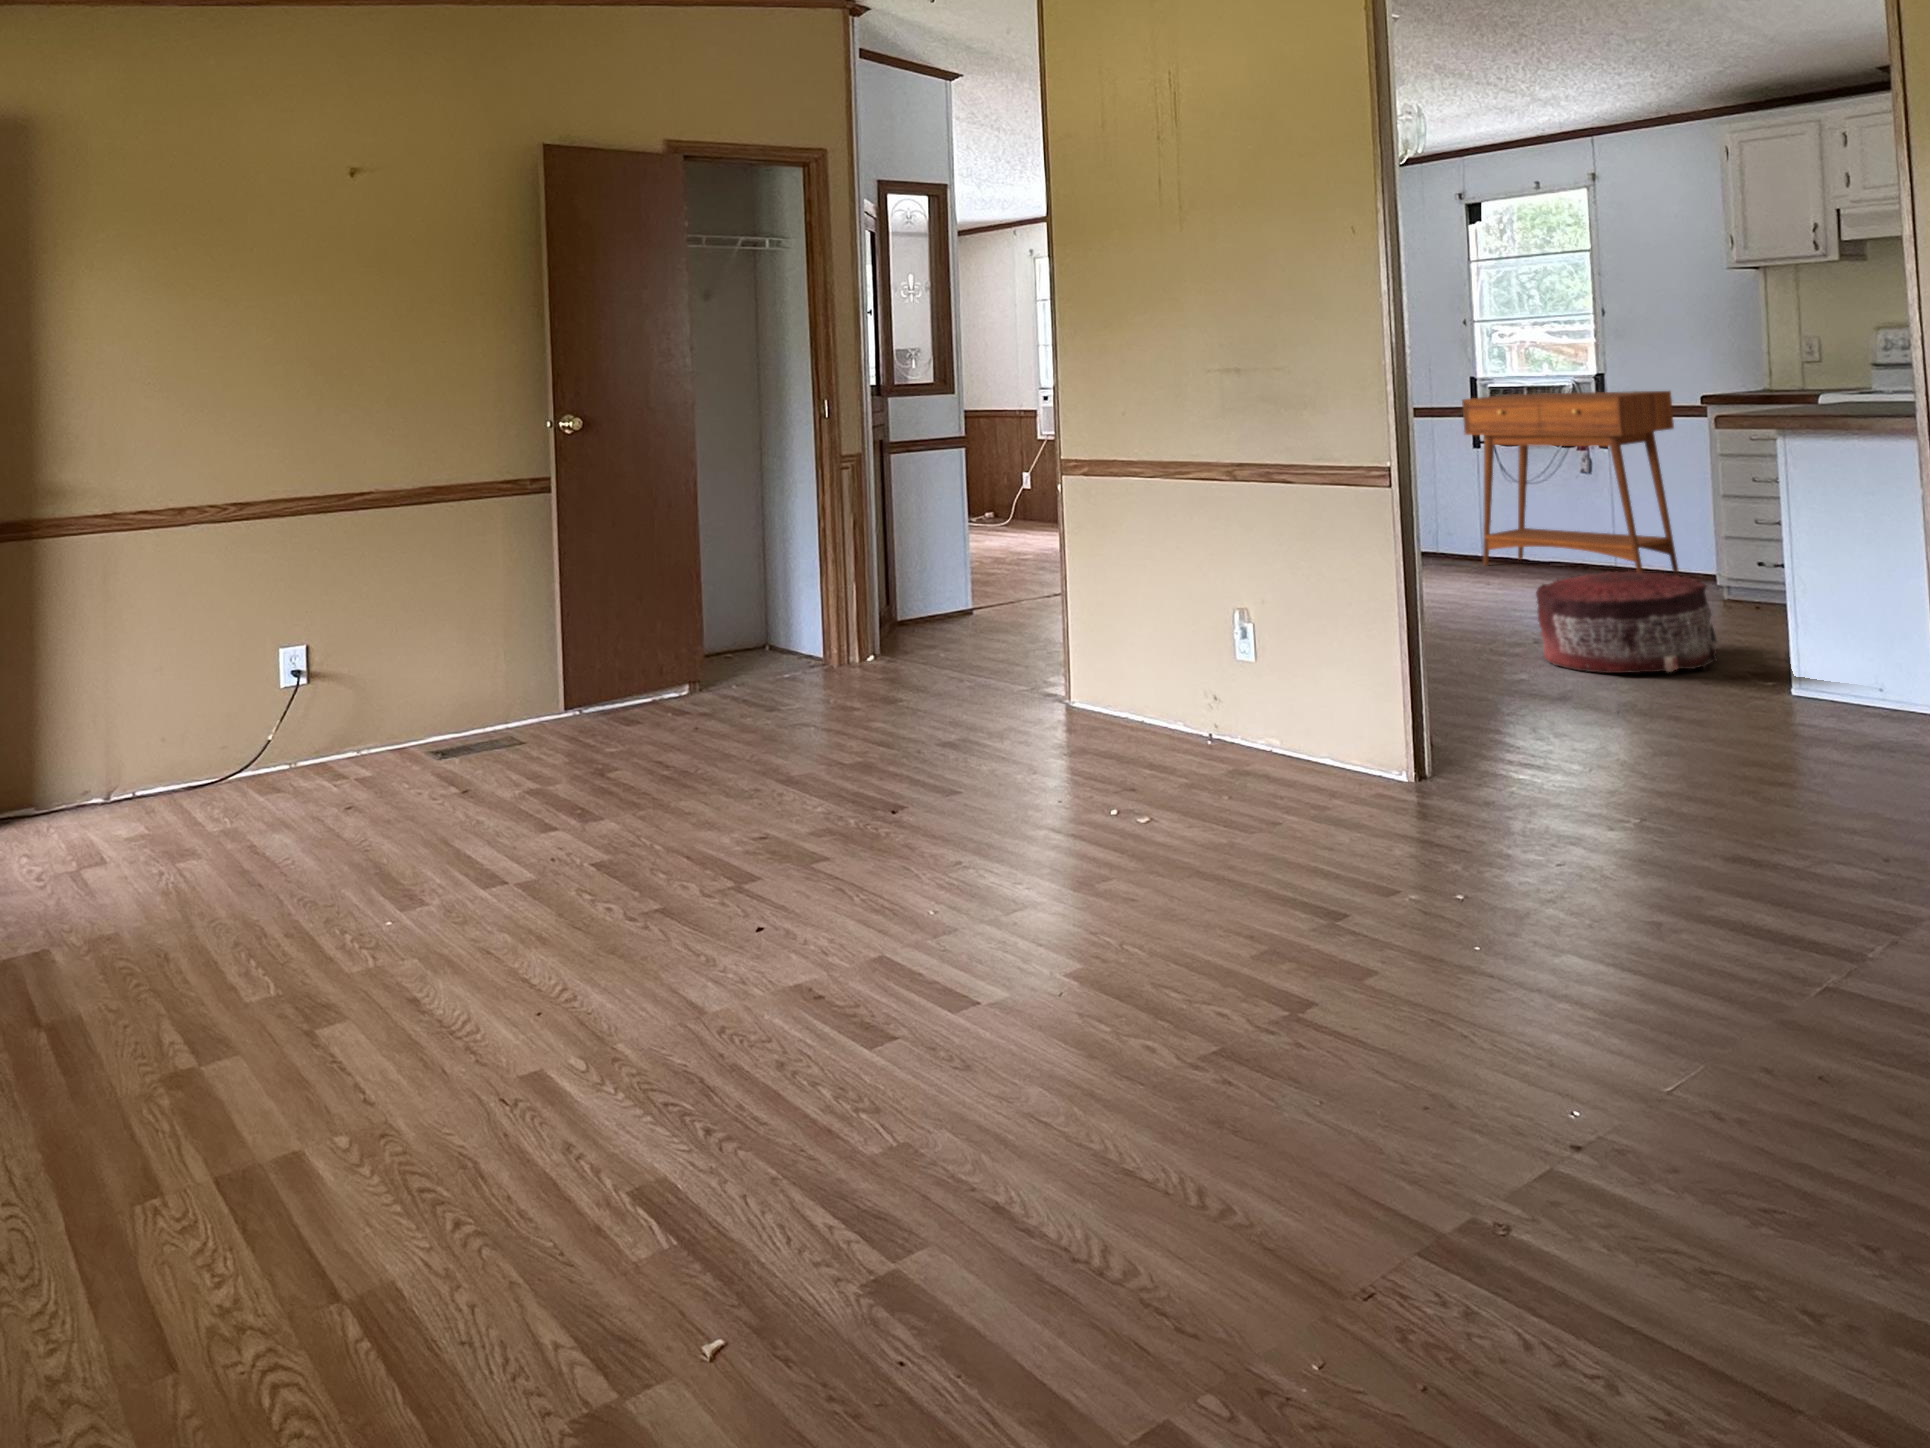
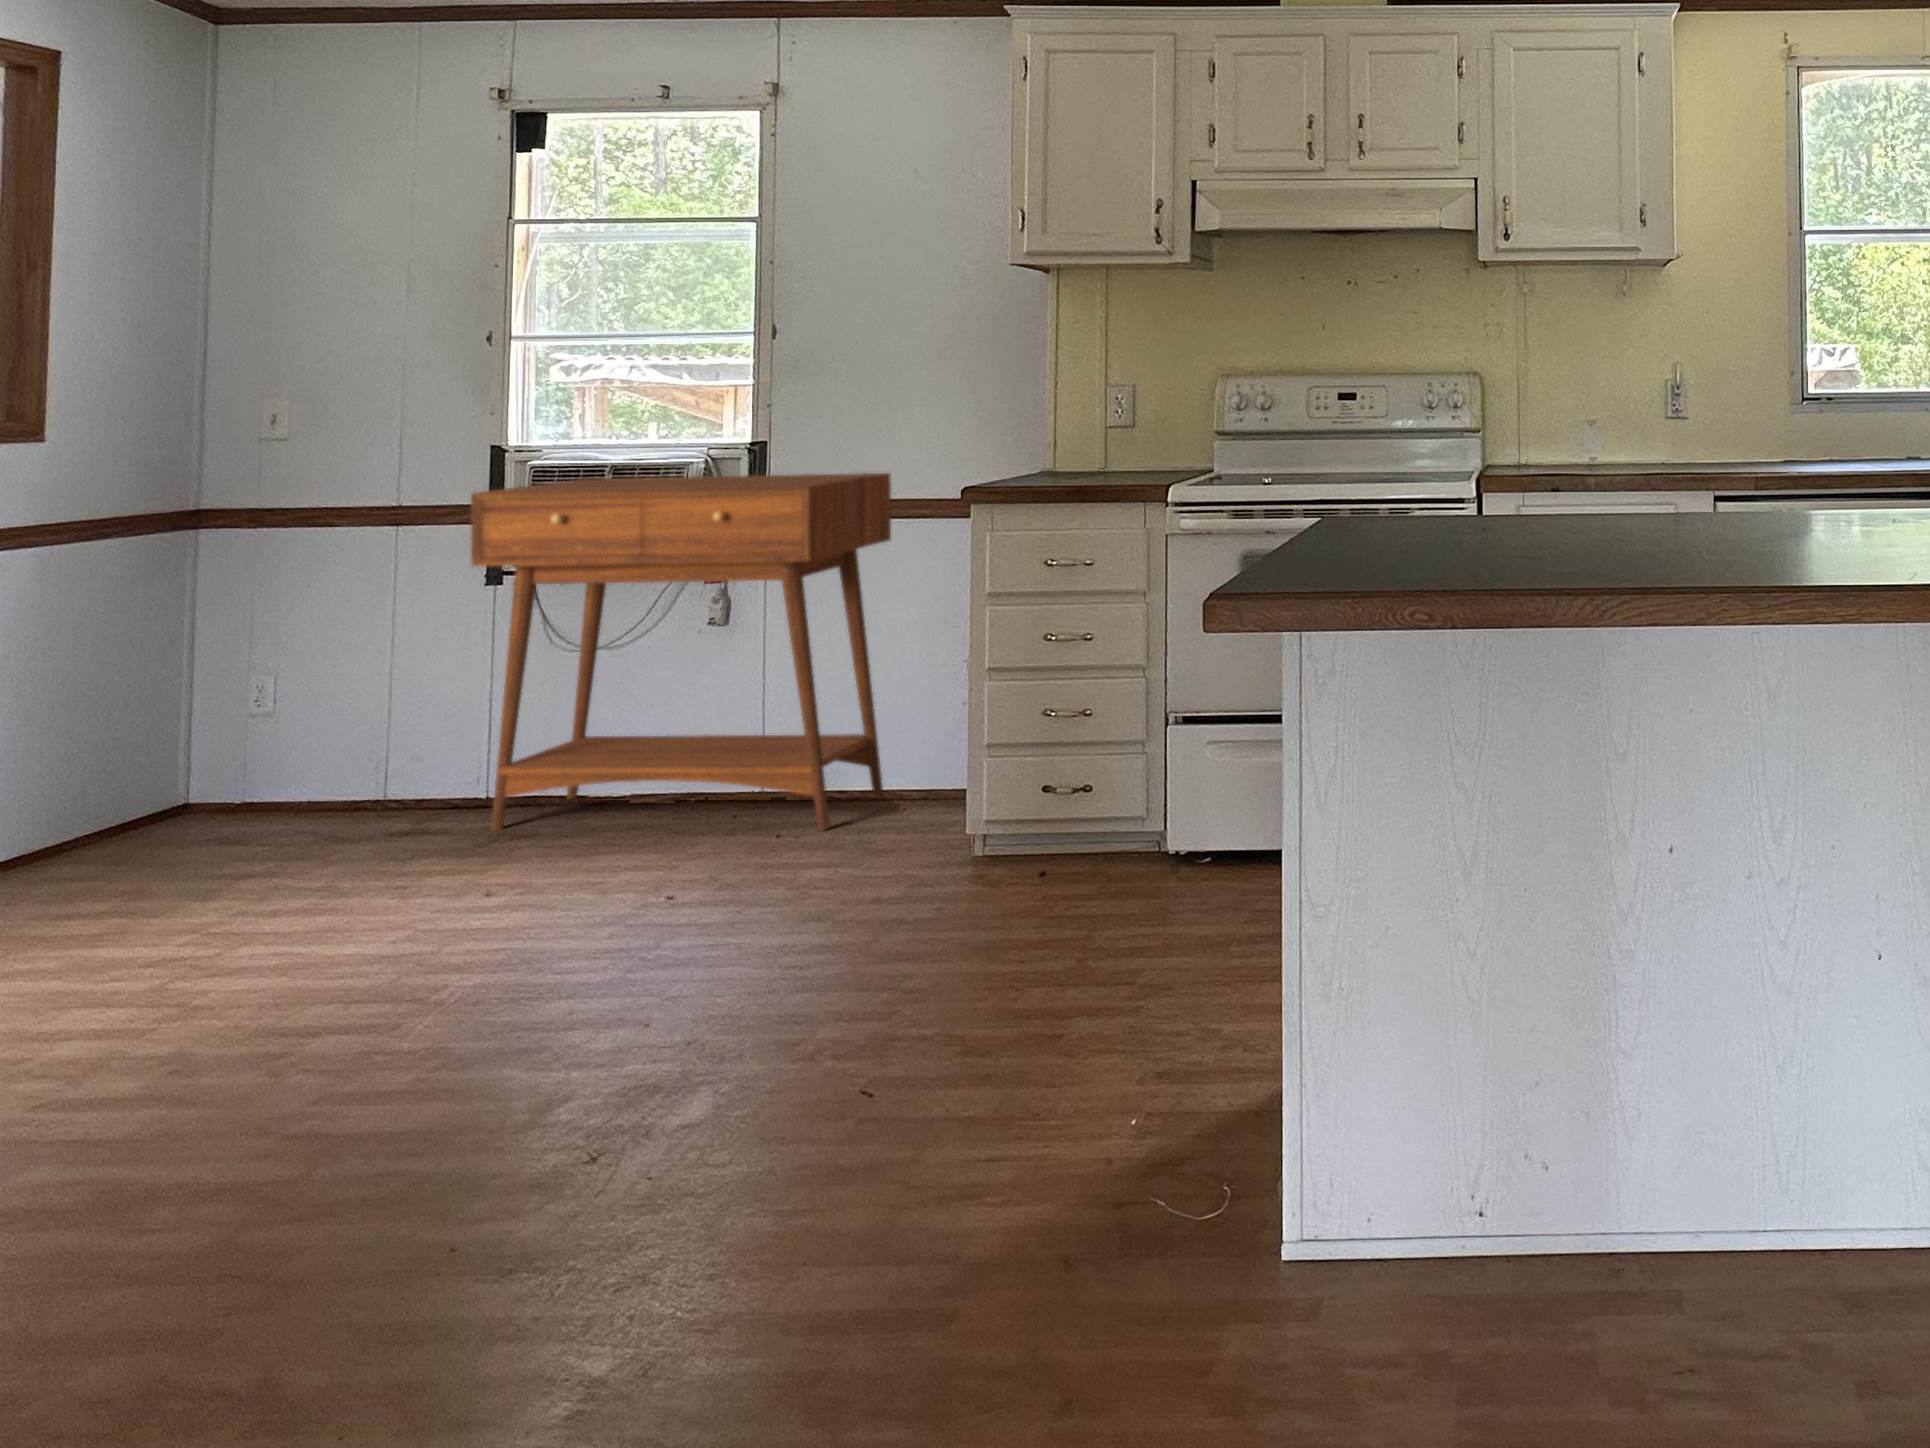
pouf: present [1536,571,1718,673] -> none [670,912,1117,1275]

